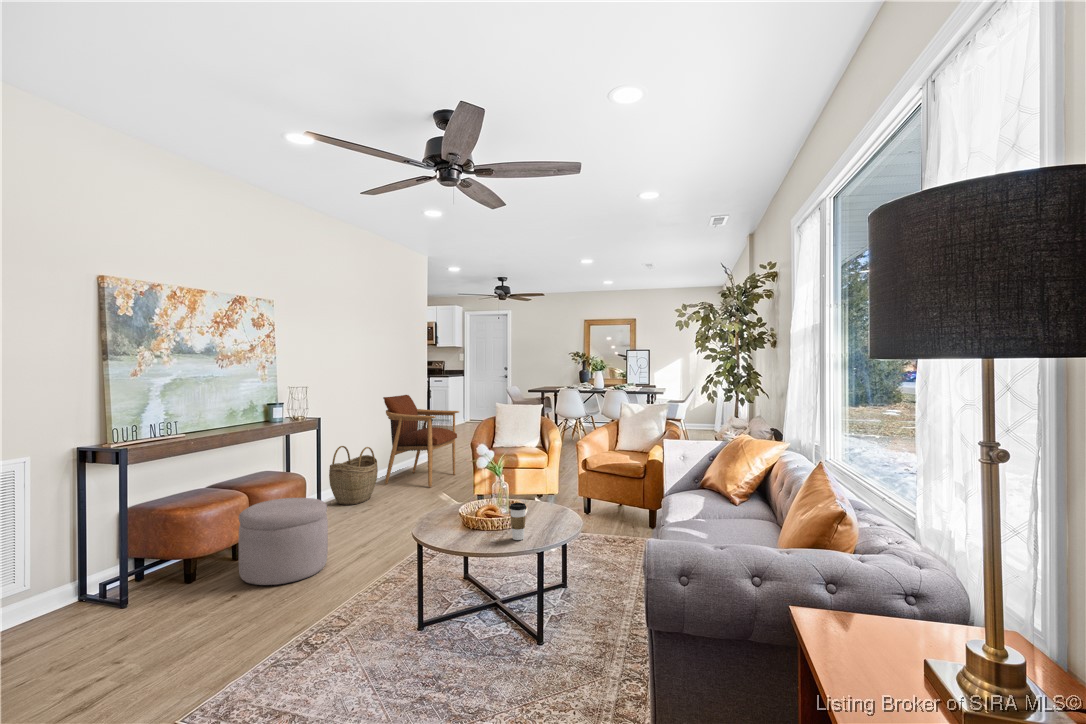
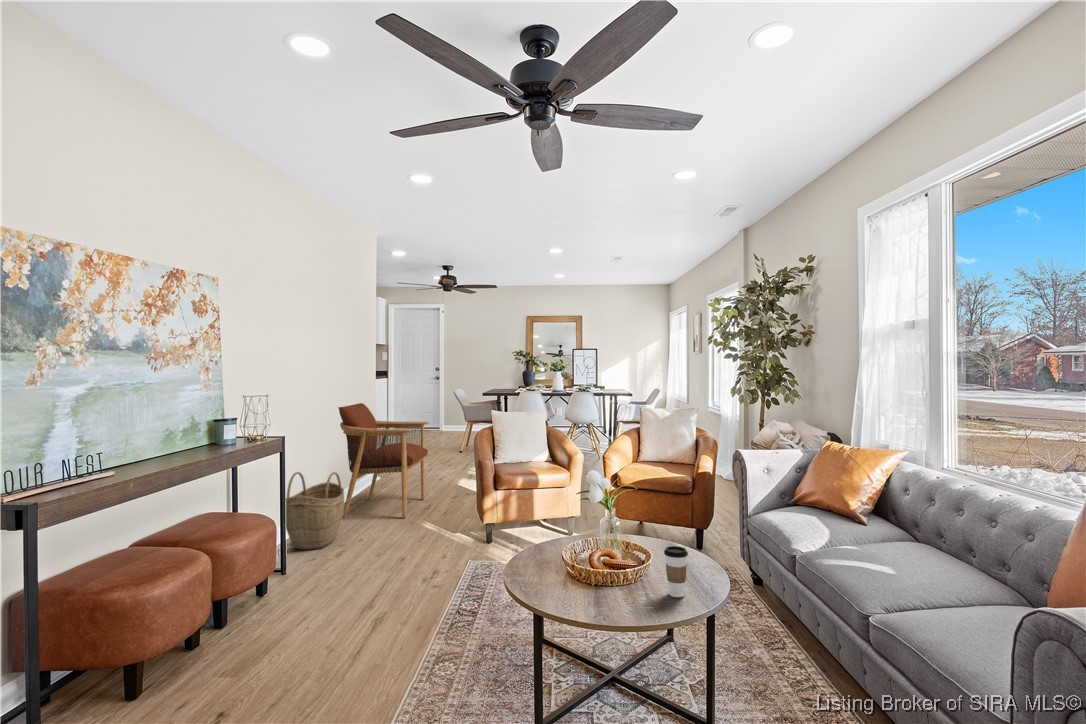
ottoman: present [239,498,328,585] -> none [214,551,341,689]

